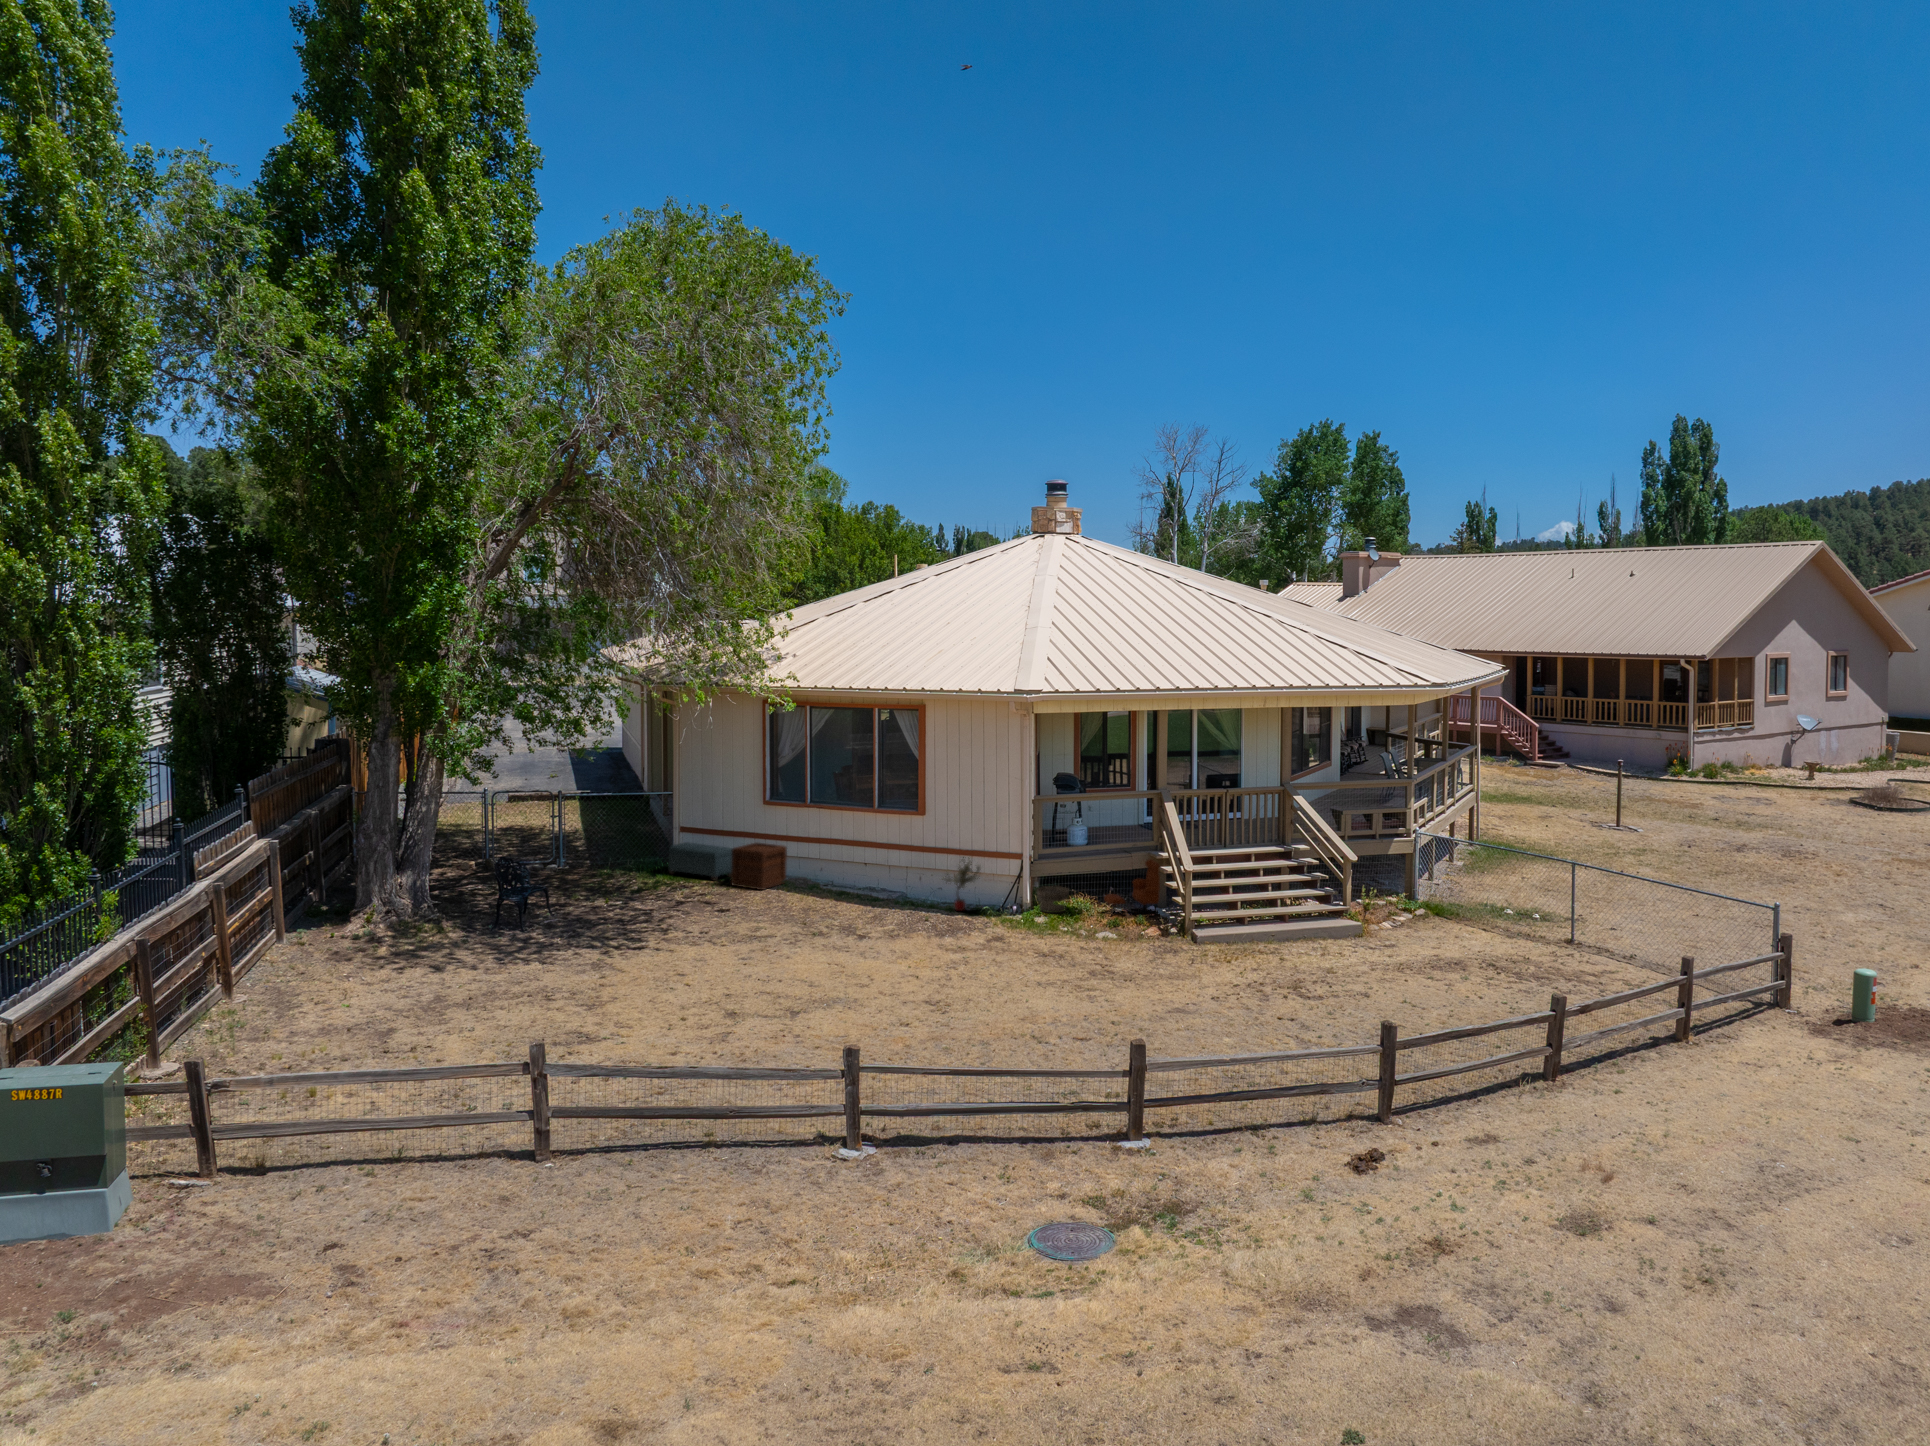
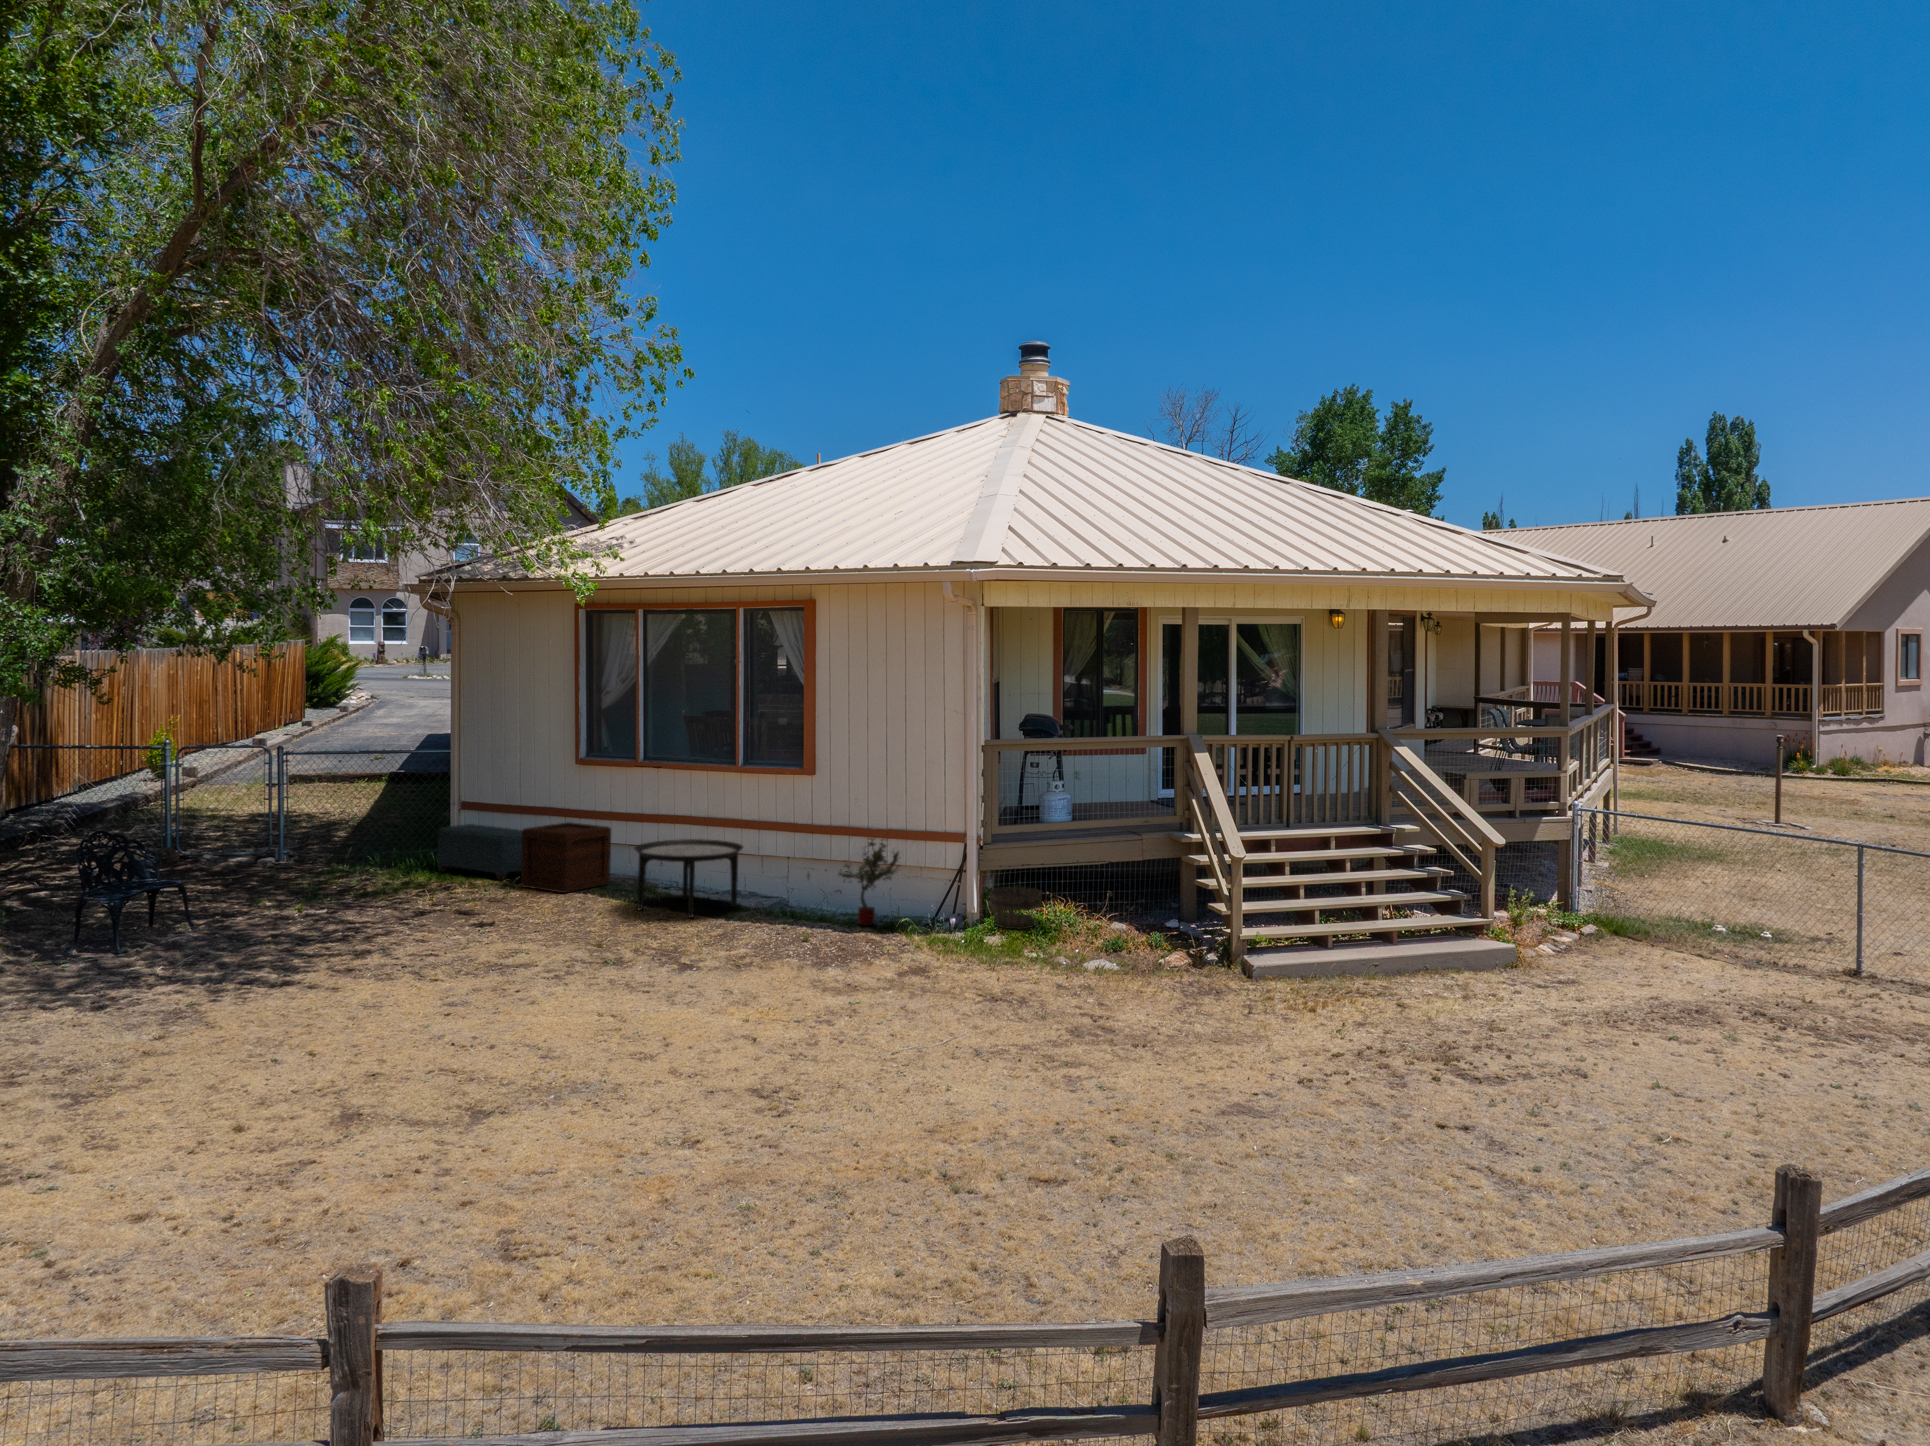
round table: none [812,855,879,907] -> present [635,839,743,918]
lounge chair: present [1104,859,1160,915] -> none [1091,844,1188,935]

